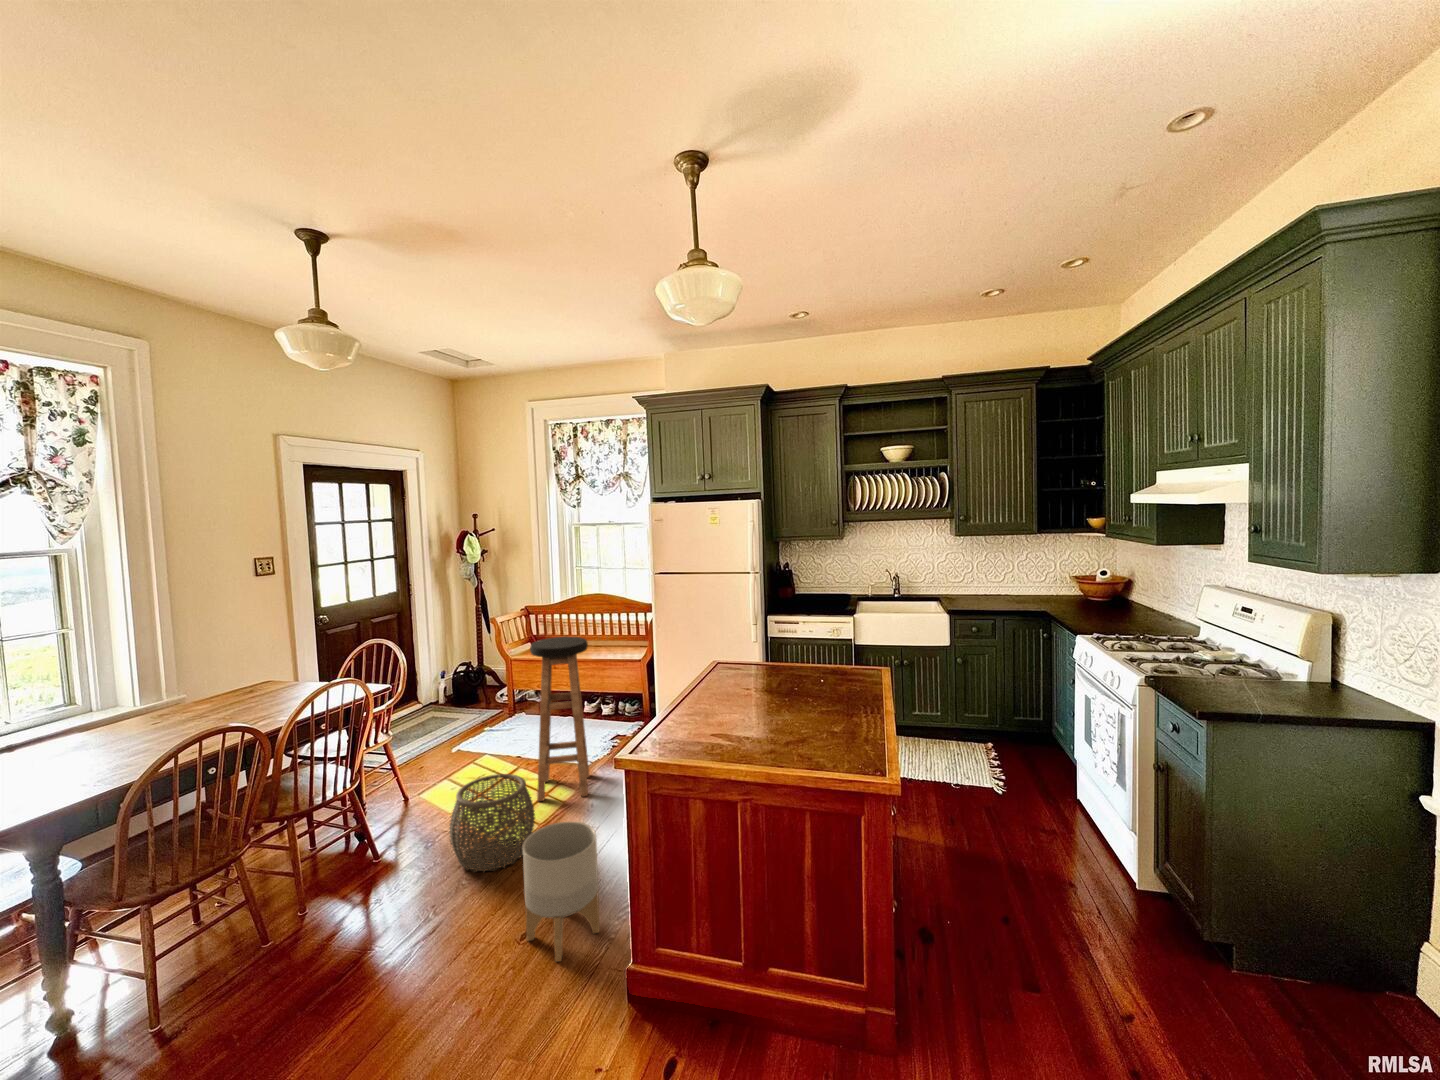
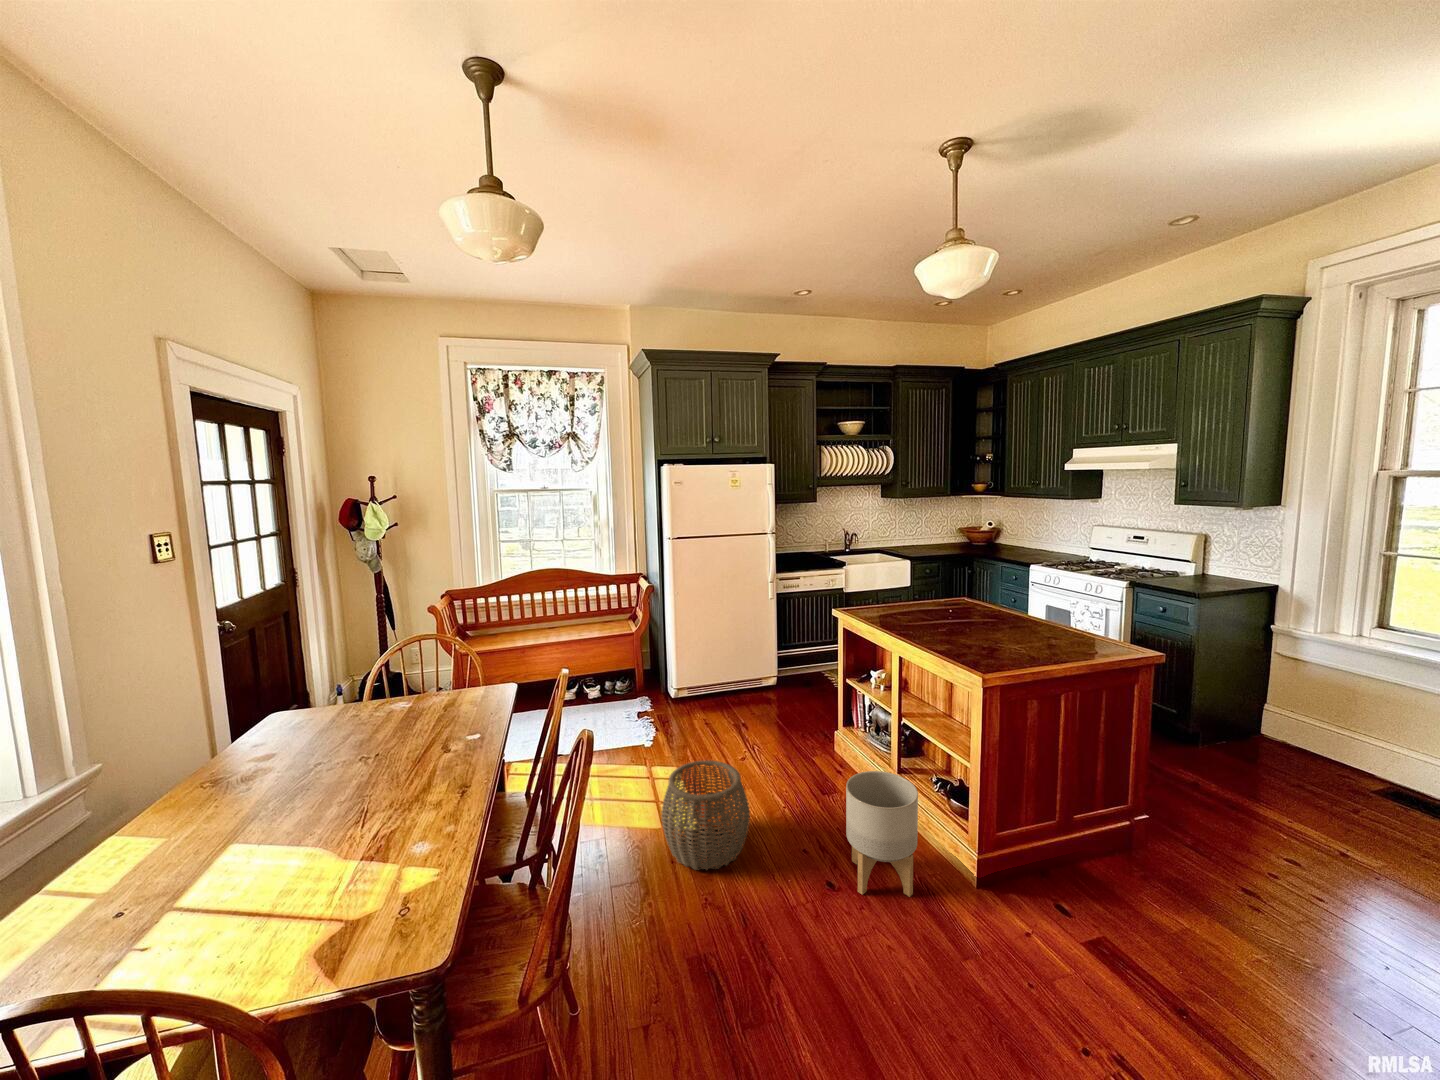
bar stool: present [530,637,590,801] -> none [632,610,704,792]

